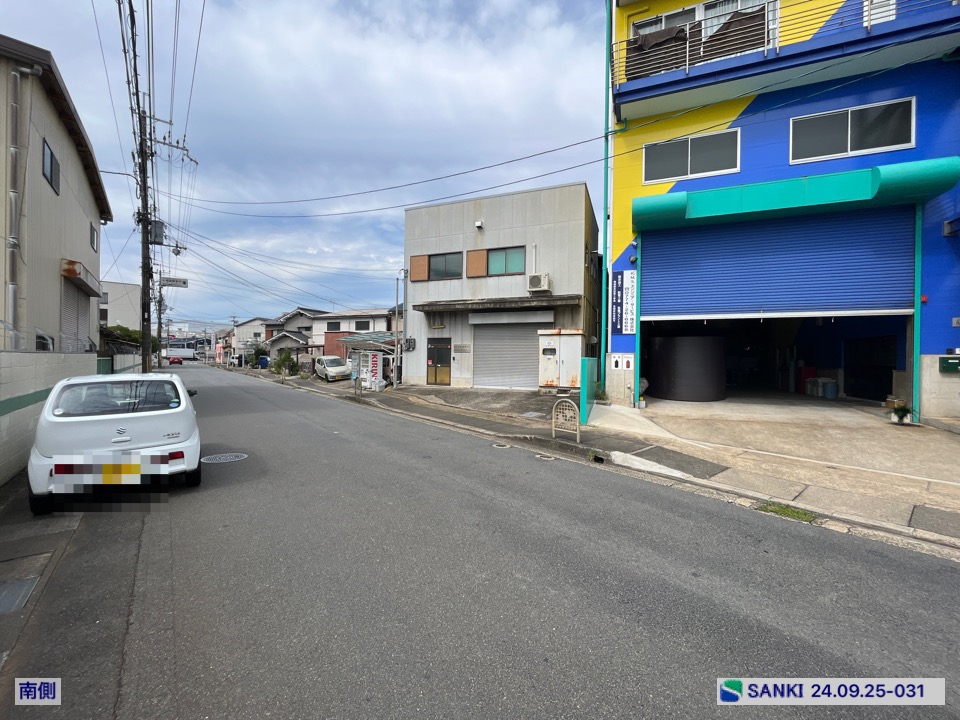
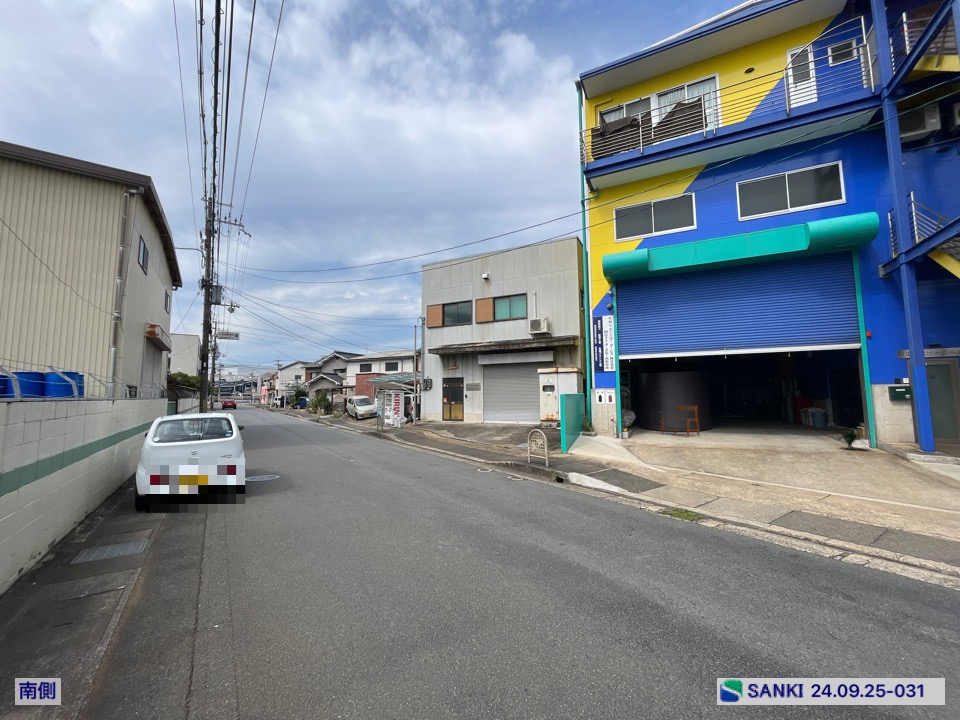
bench: none [678,372,721,407] -> present [662,406,699,436]

